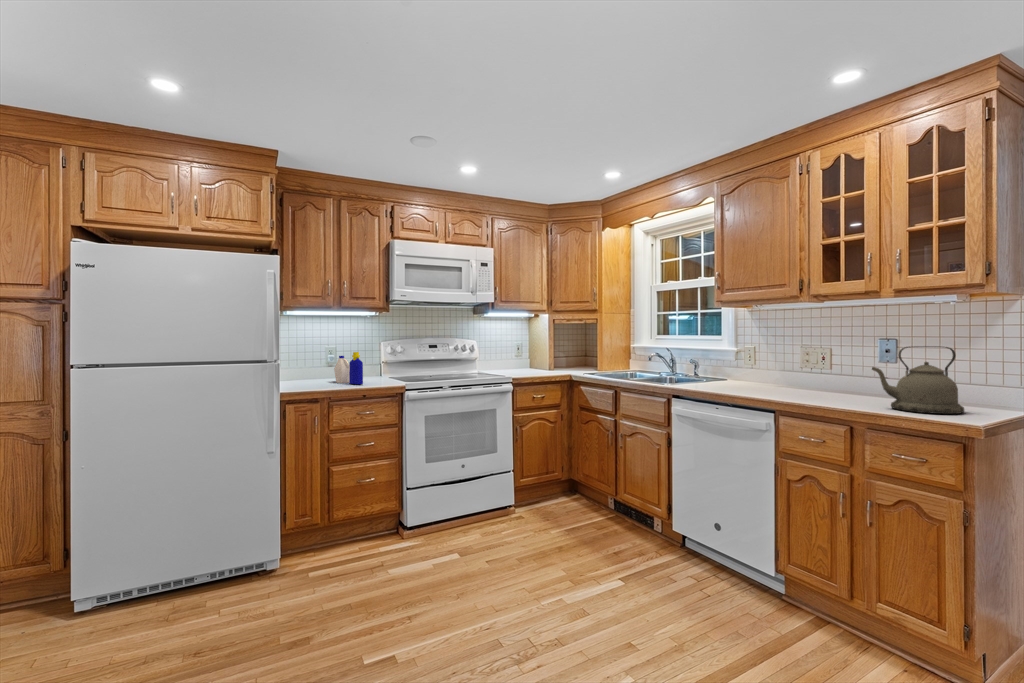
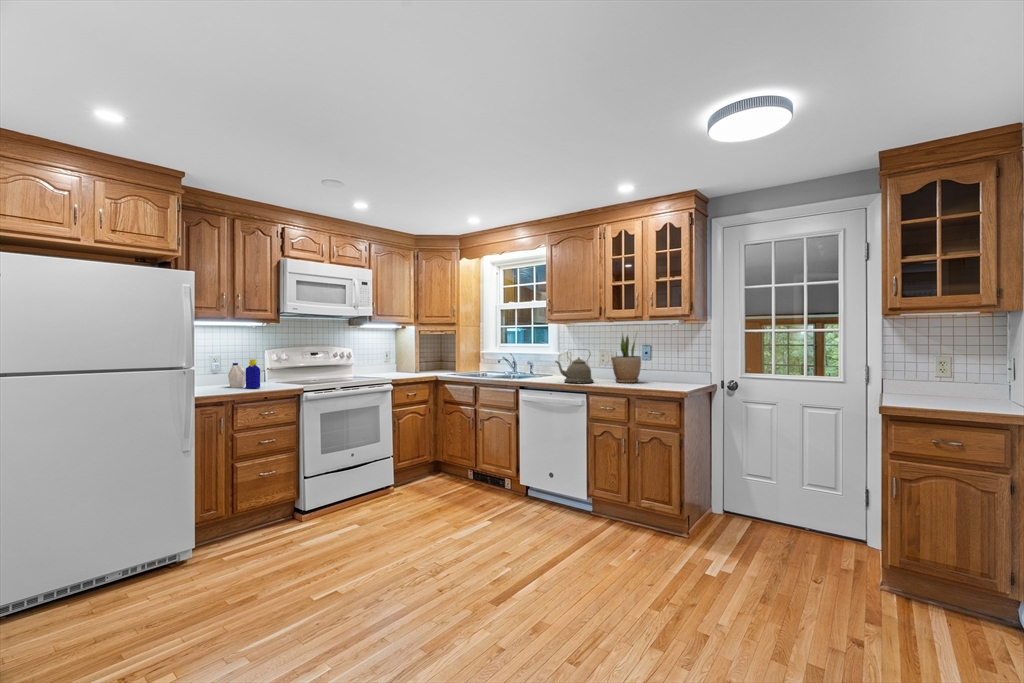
potted plant: none [821,311,875,398] -> present [612,333,641,383]
kettle: present [872,346,964,414] -> present [555,358,594,384]

